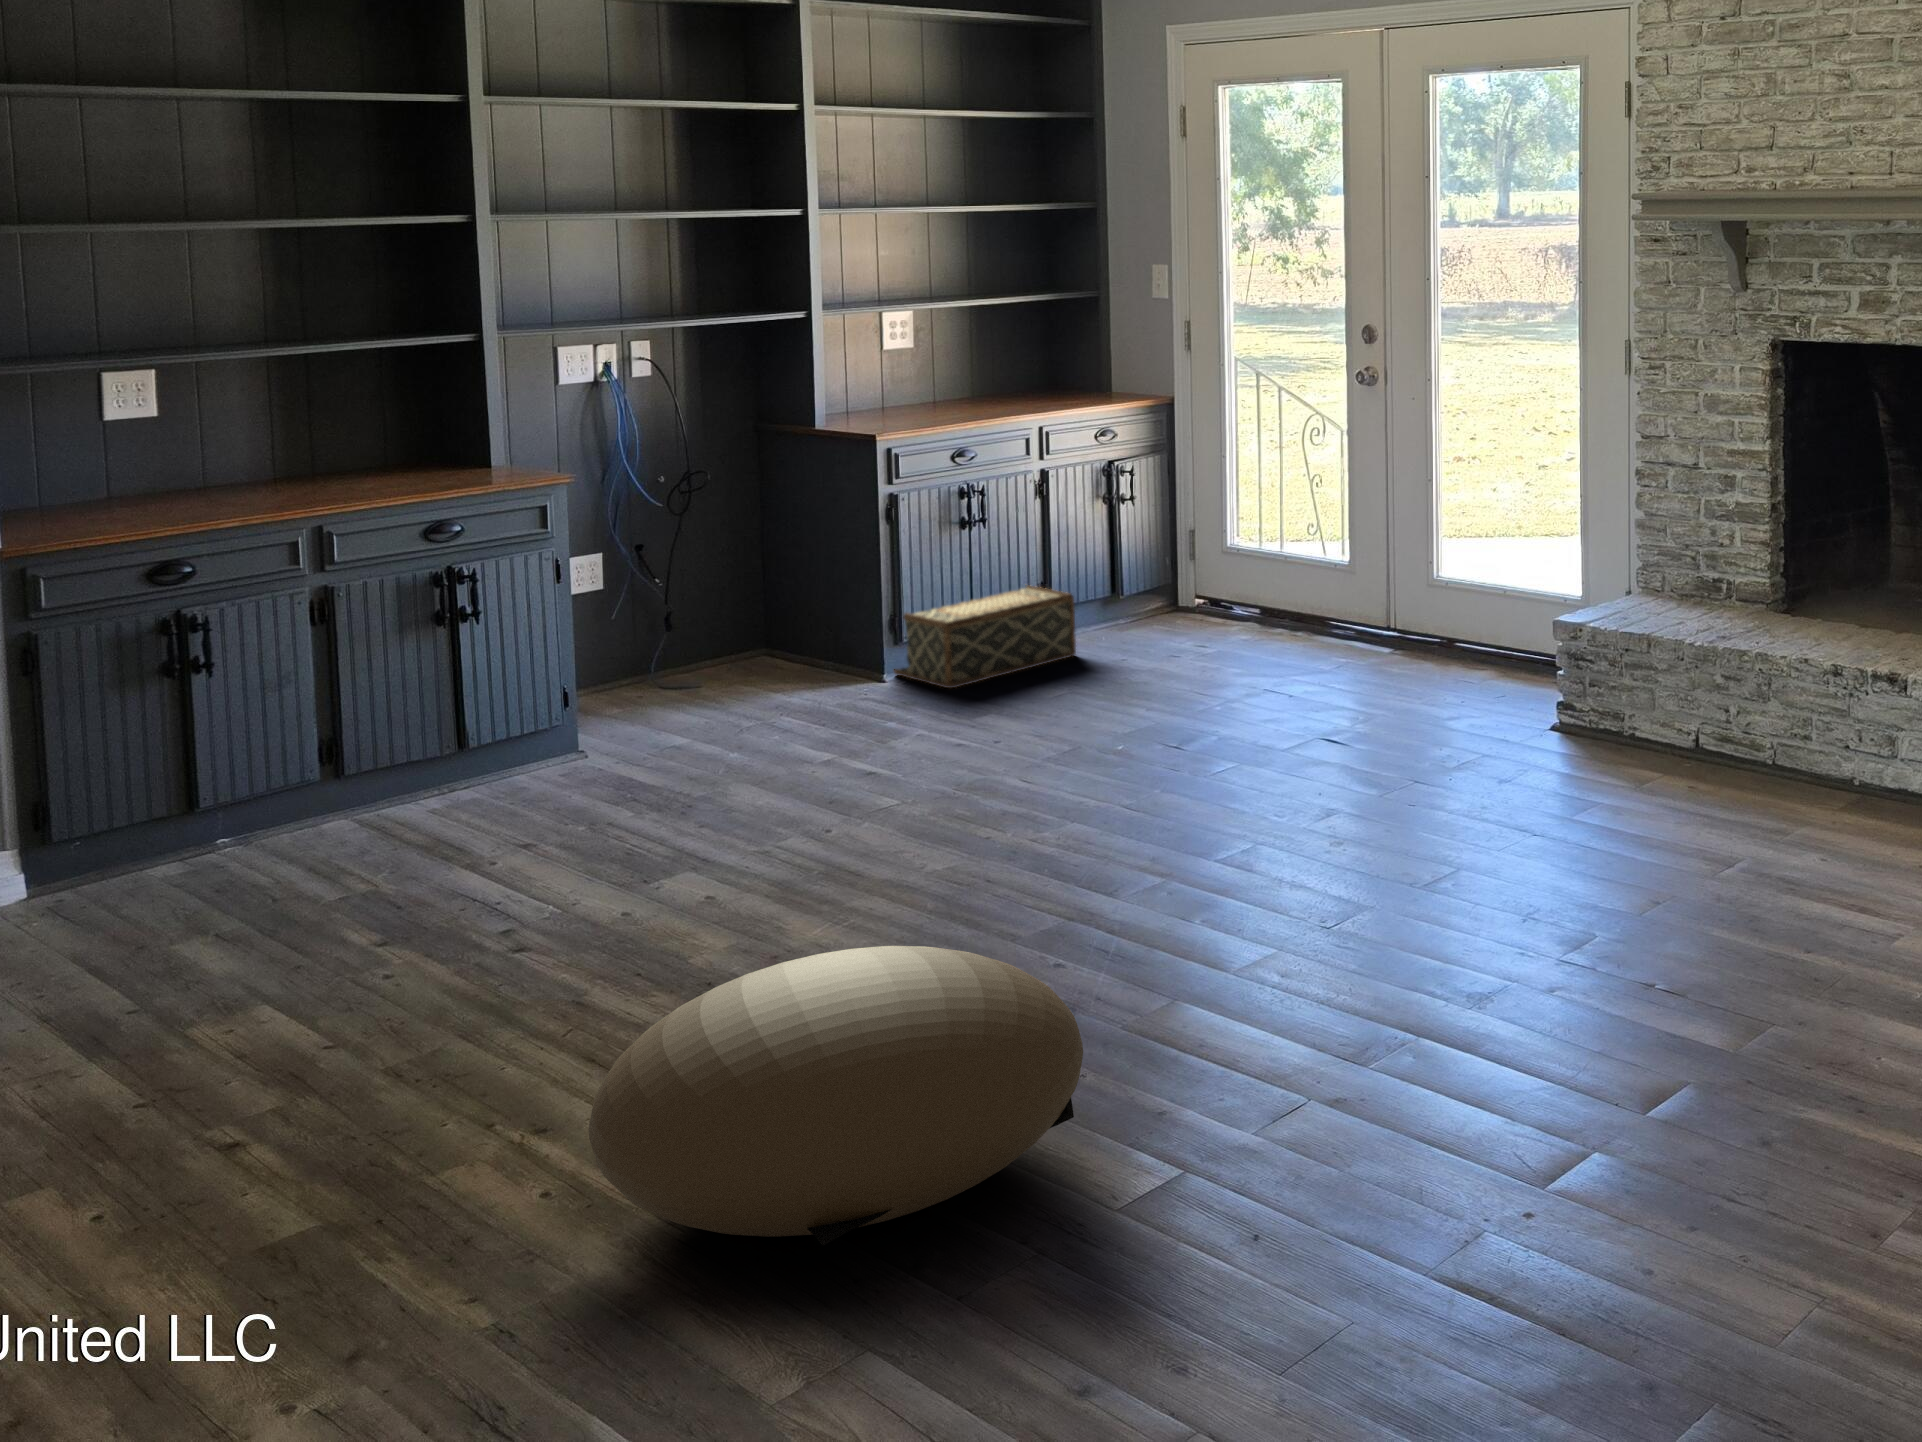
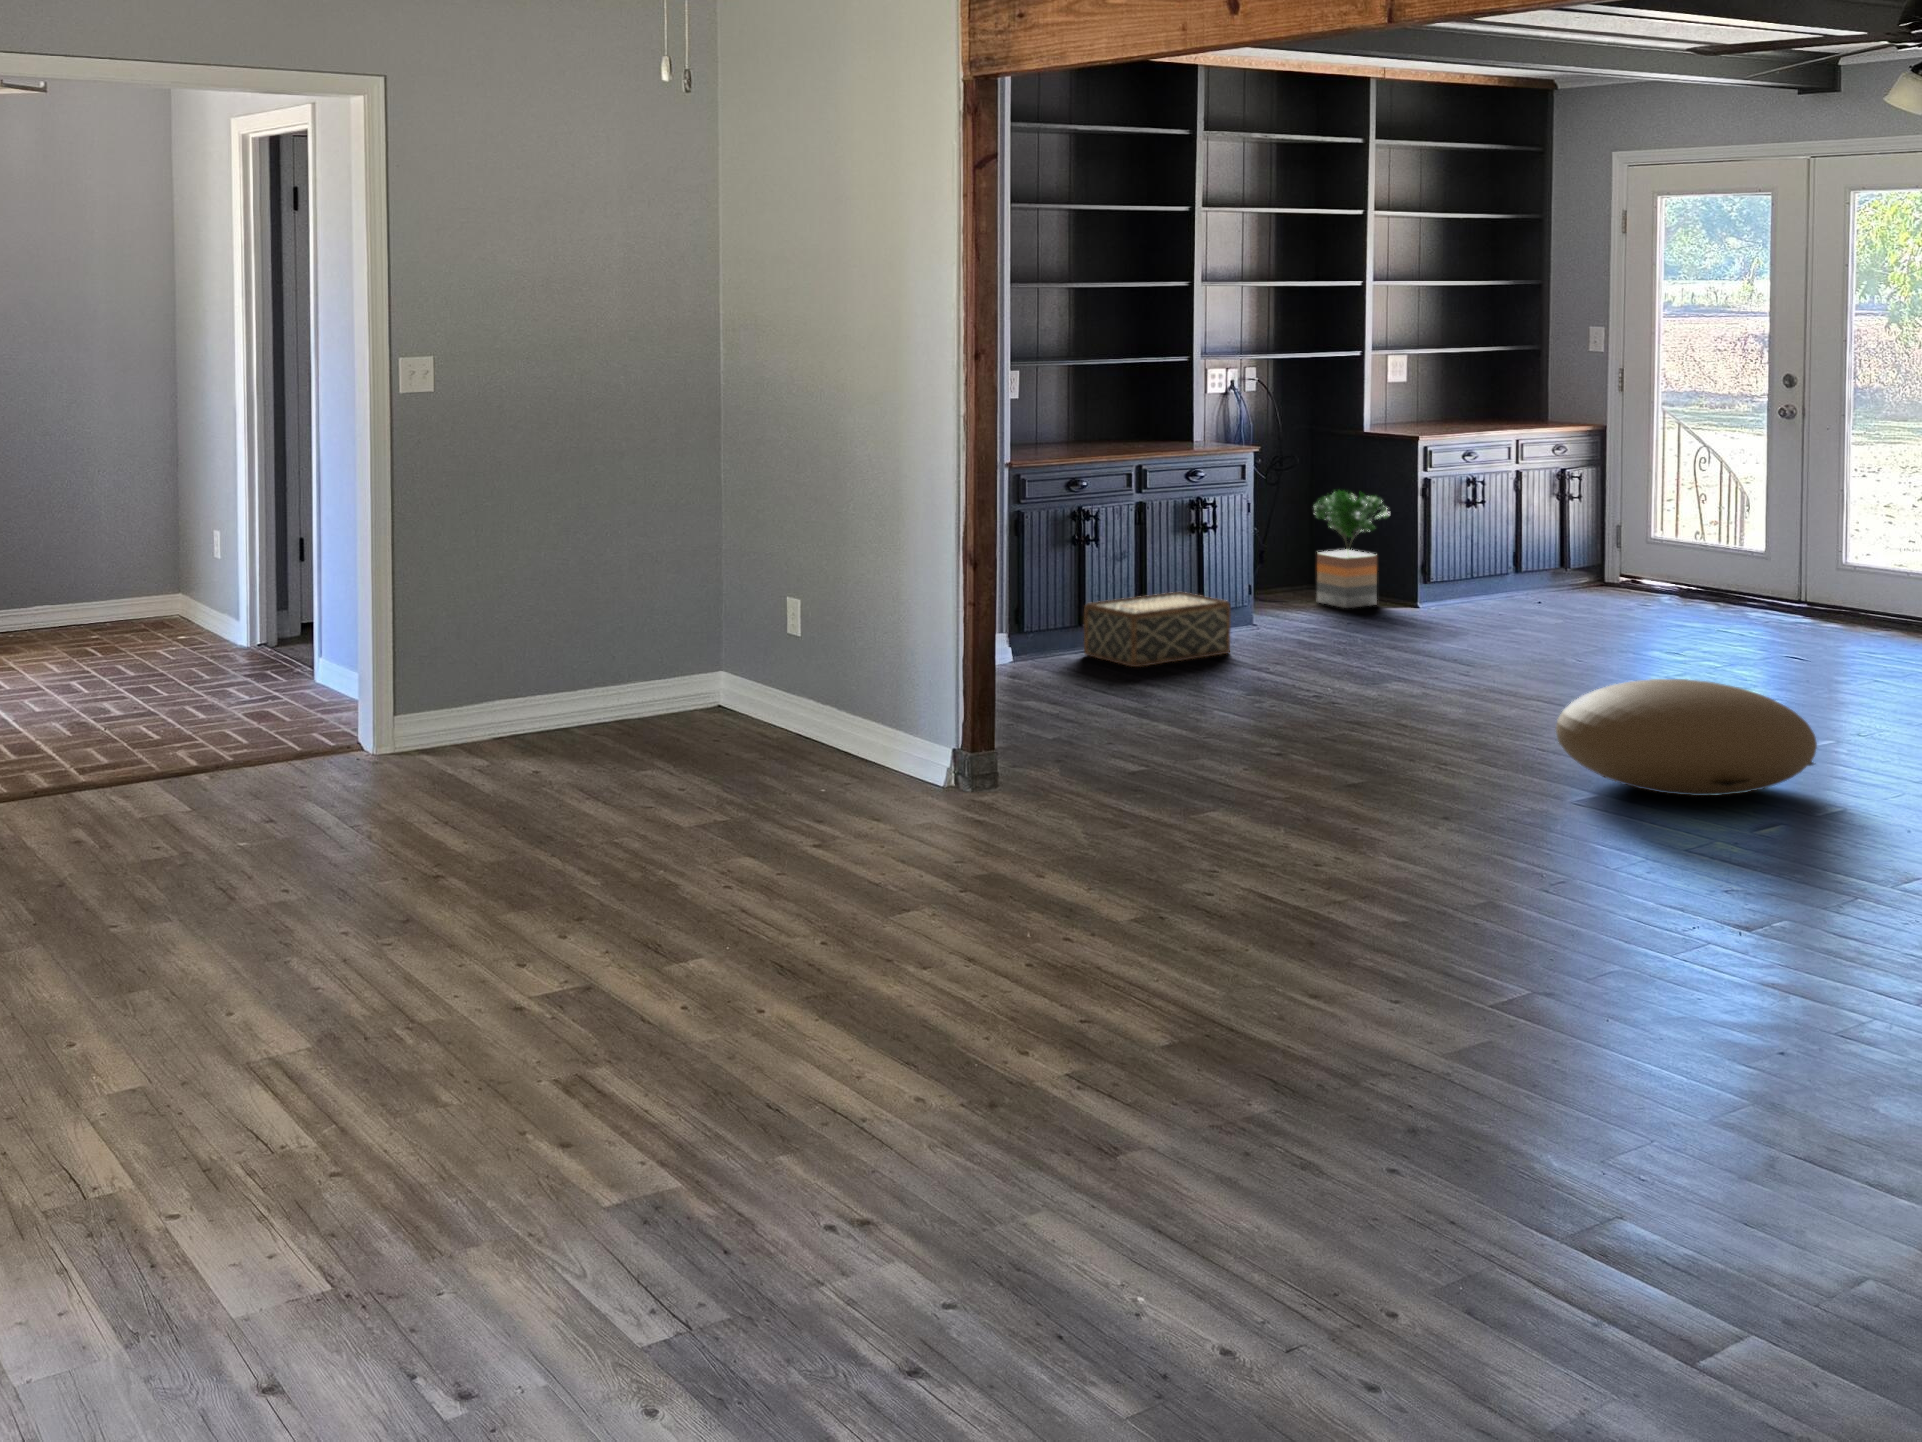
potted tree: none [718,515,842,689] -> present [1315,490,1389,608]
woven basket: present [894,585,1076,689] -> present [1084,592,1230,667]

